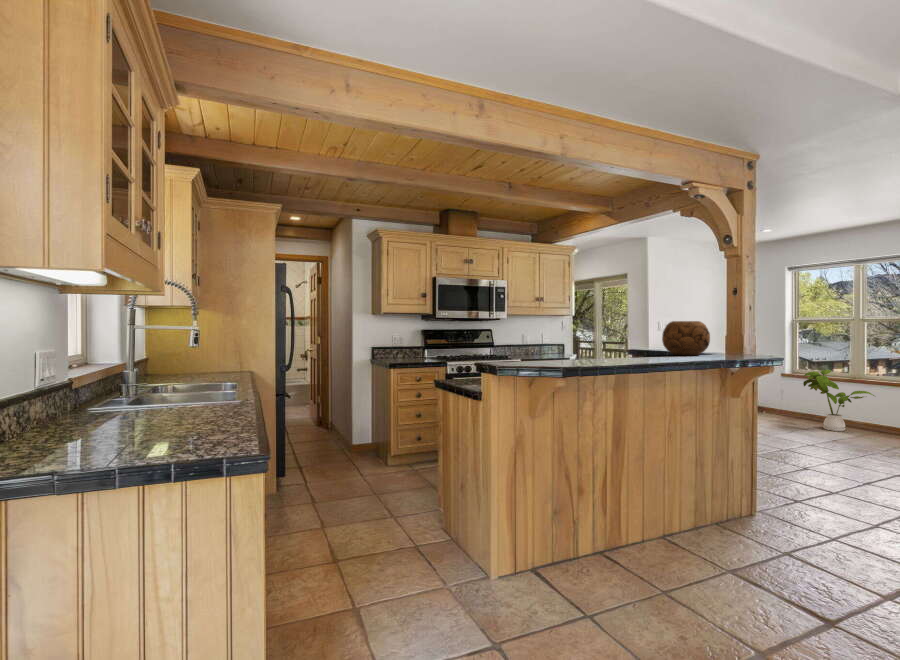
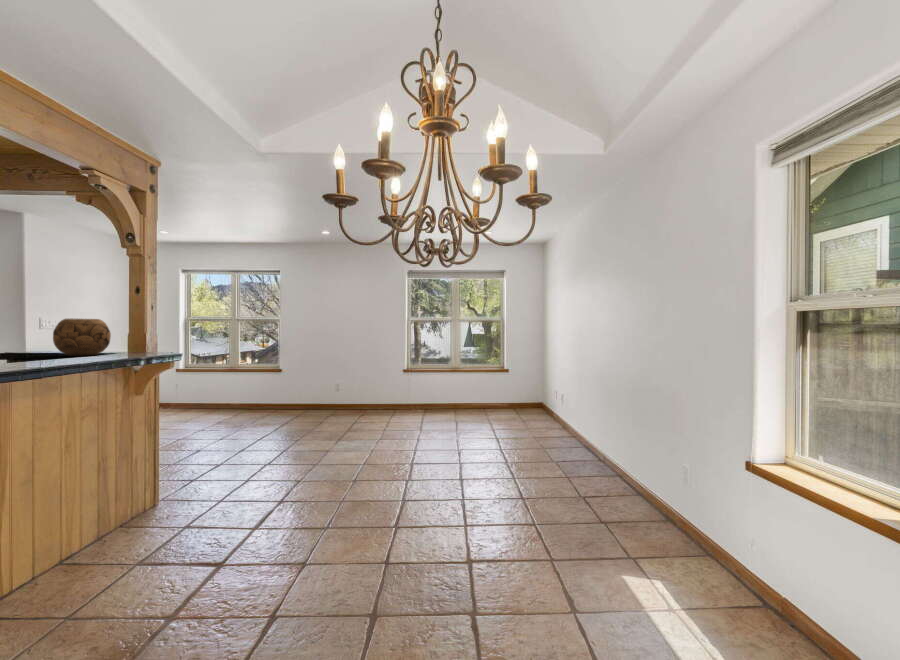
house plant: present [803,370,874,431] -> none [193,362,247,413]

